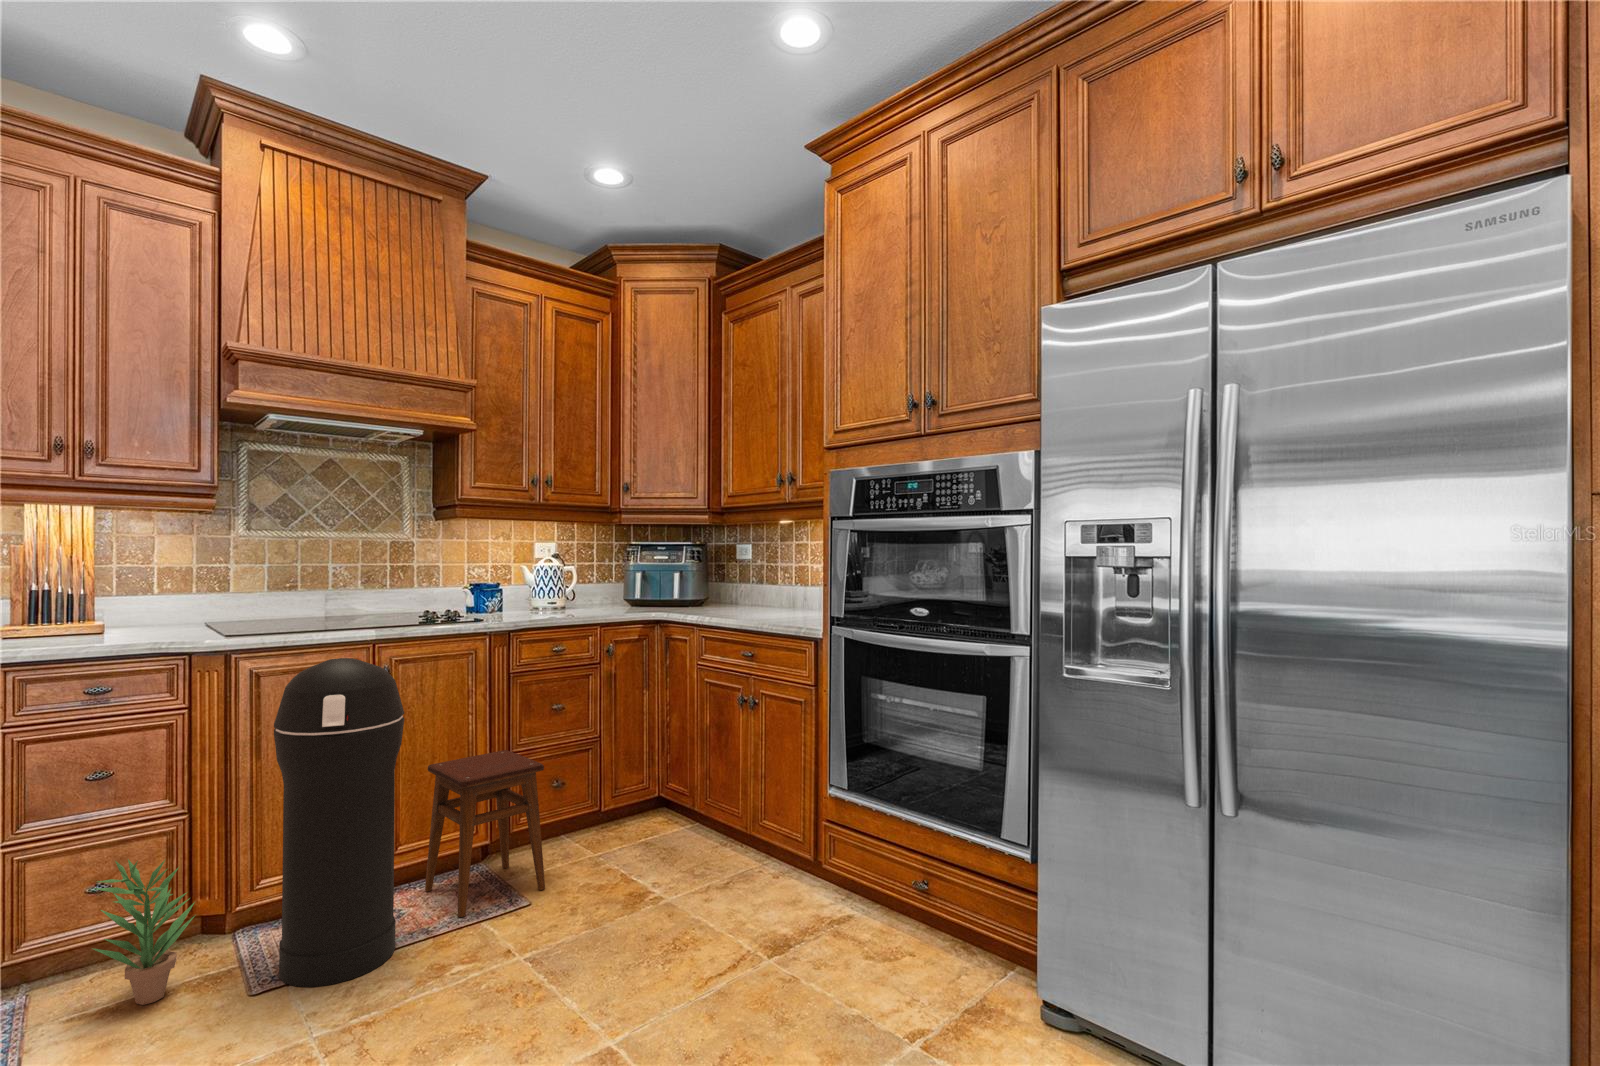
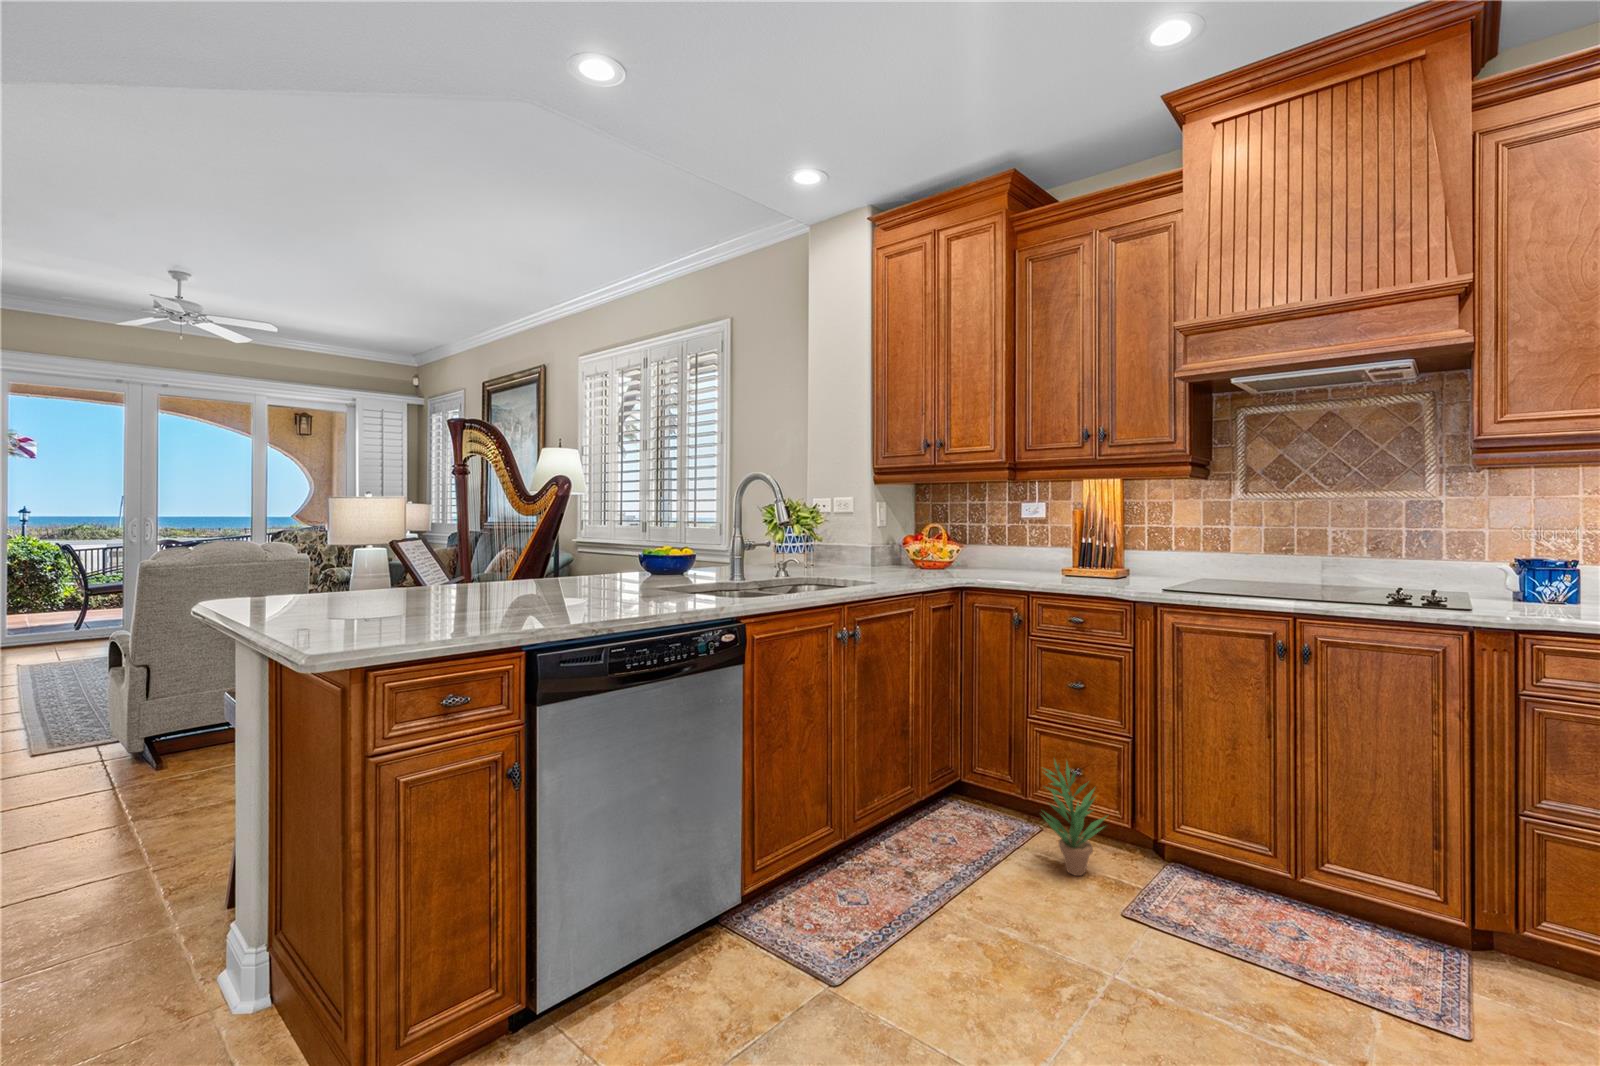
trash can: present [274,658,405,987] -> none [1141,639,1274,968]
stool: present [425,750,545,917] -> none [1355,785,1517,1033]

